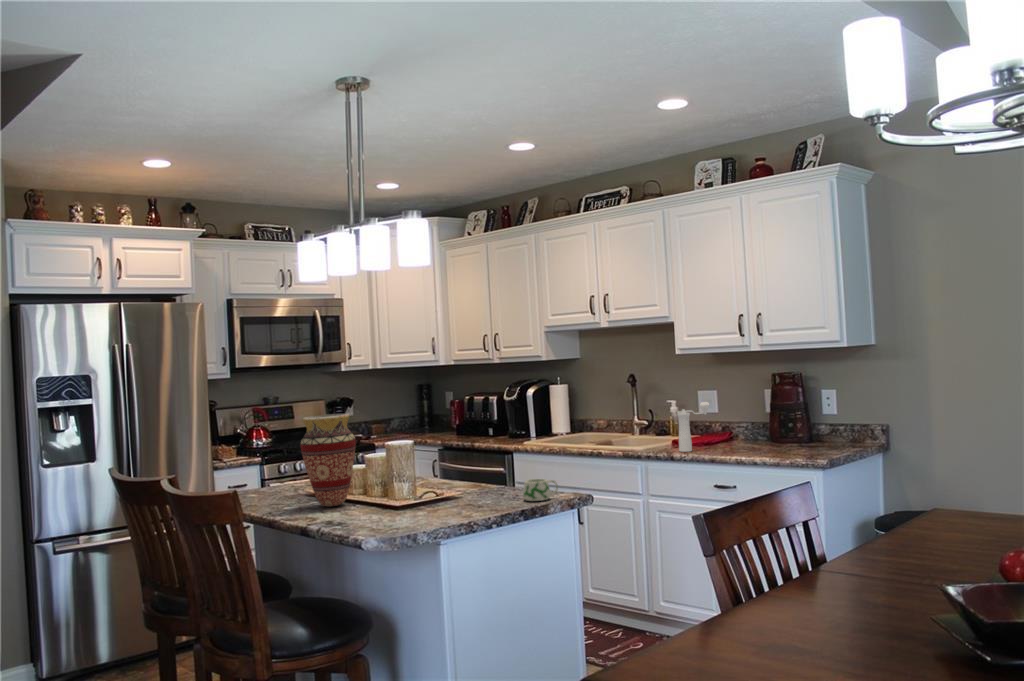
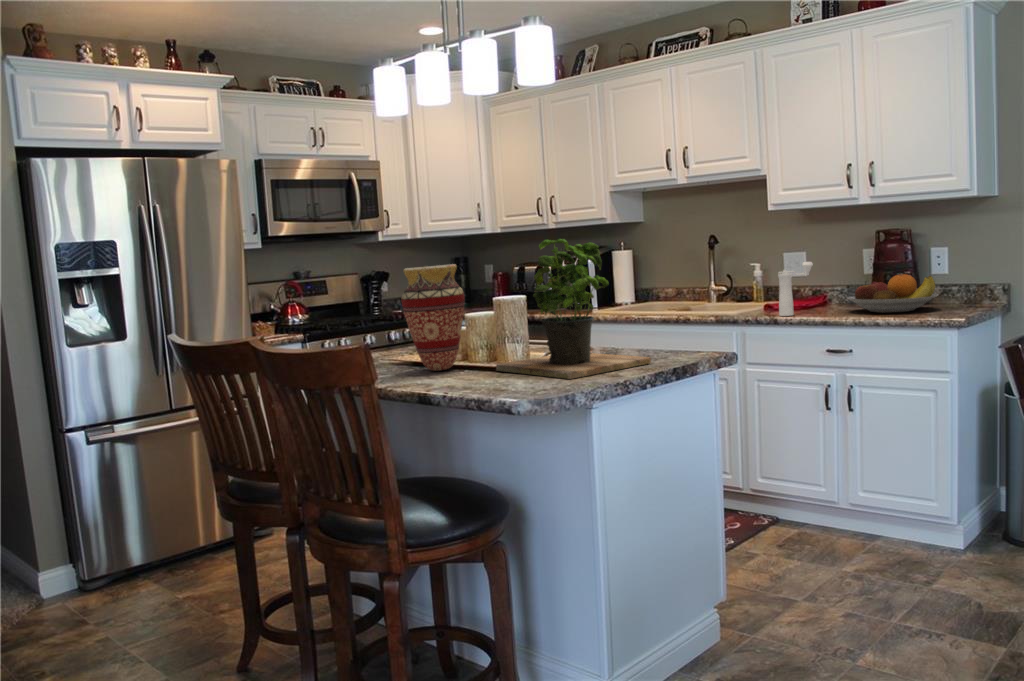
potted plant: none [377,397,508,519] -> present [496,239,651,379]
fruit bowl: none [739,416,819,451] -> present [847,274,938,313]
mug: present [523,479,558,501] -> none [664,335,704,360]

